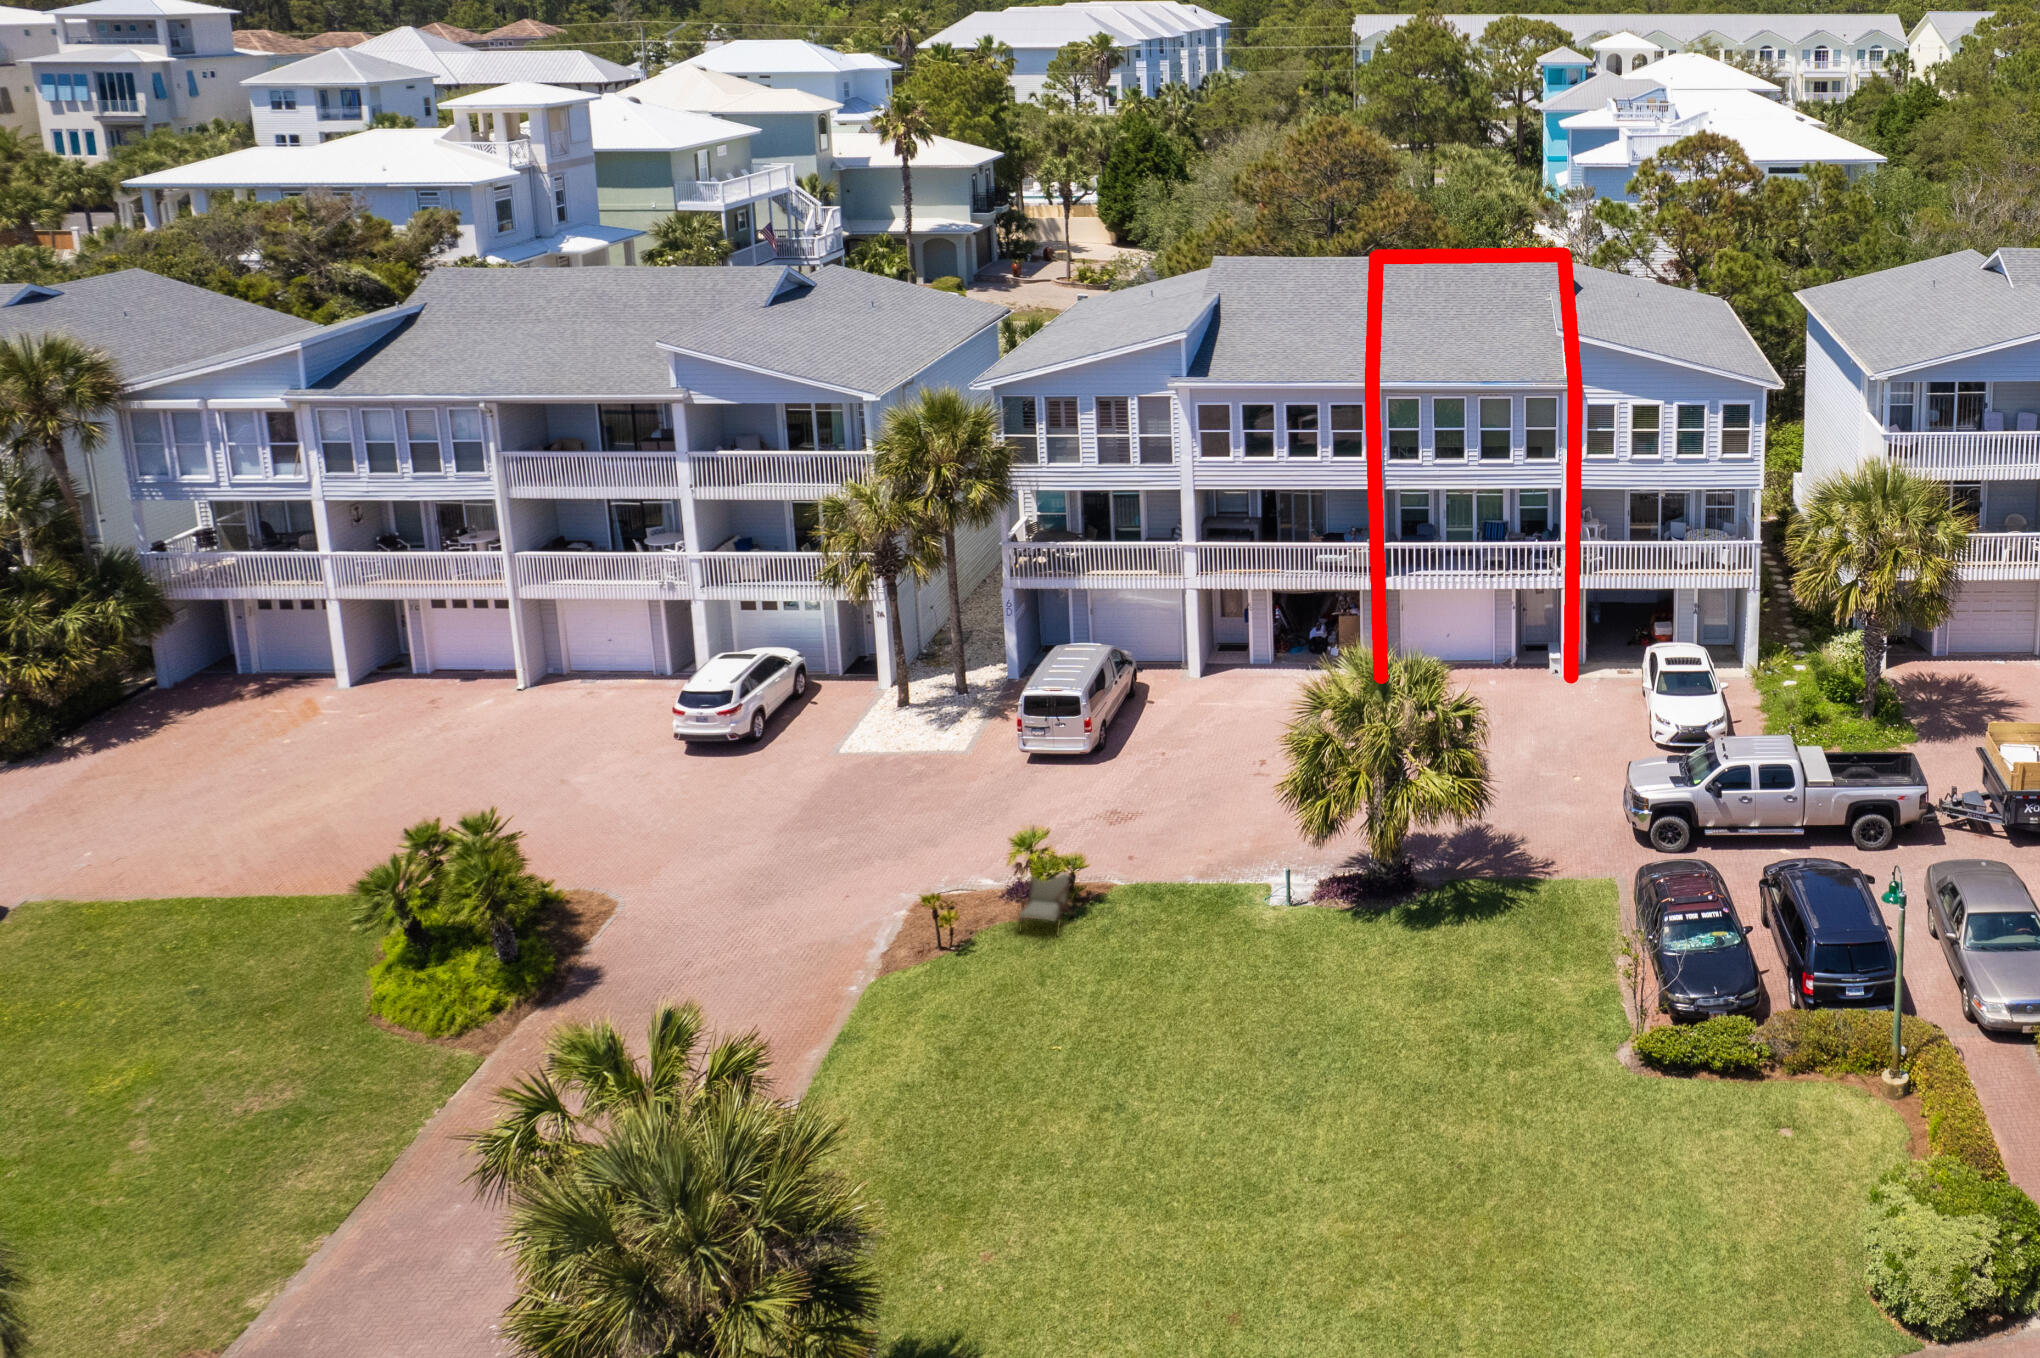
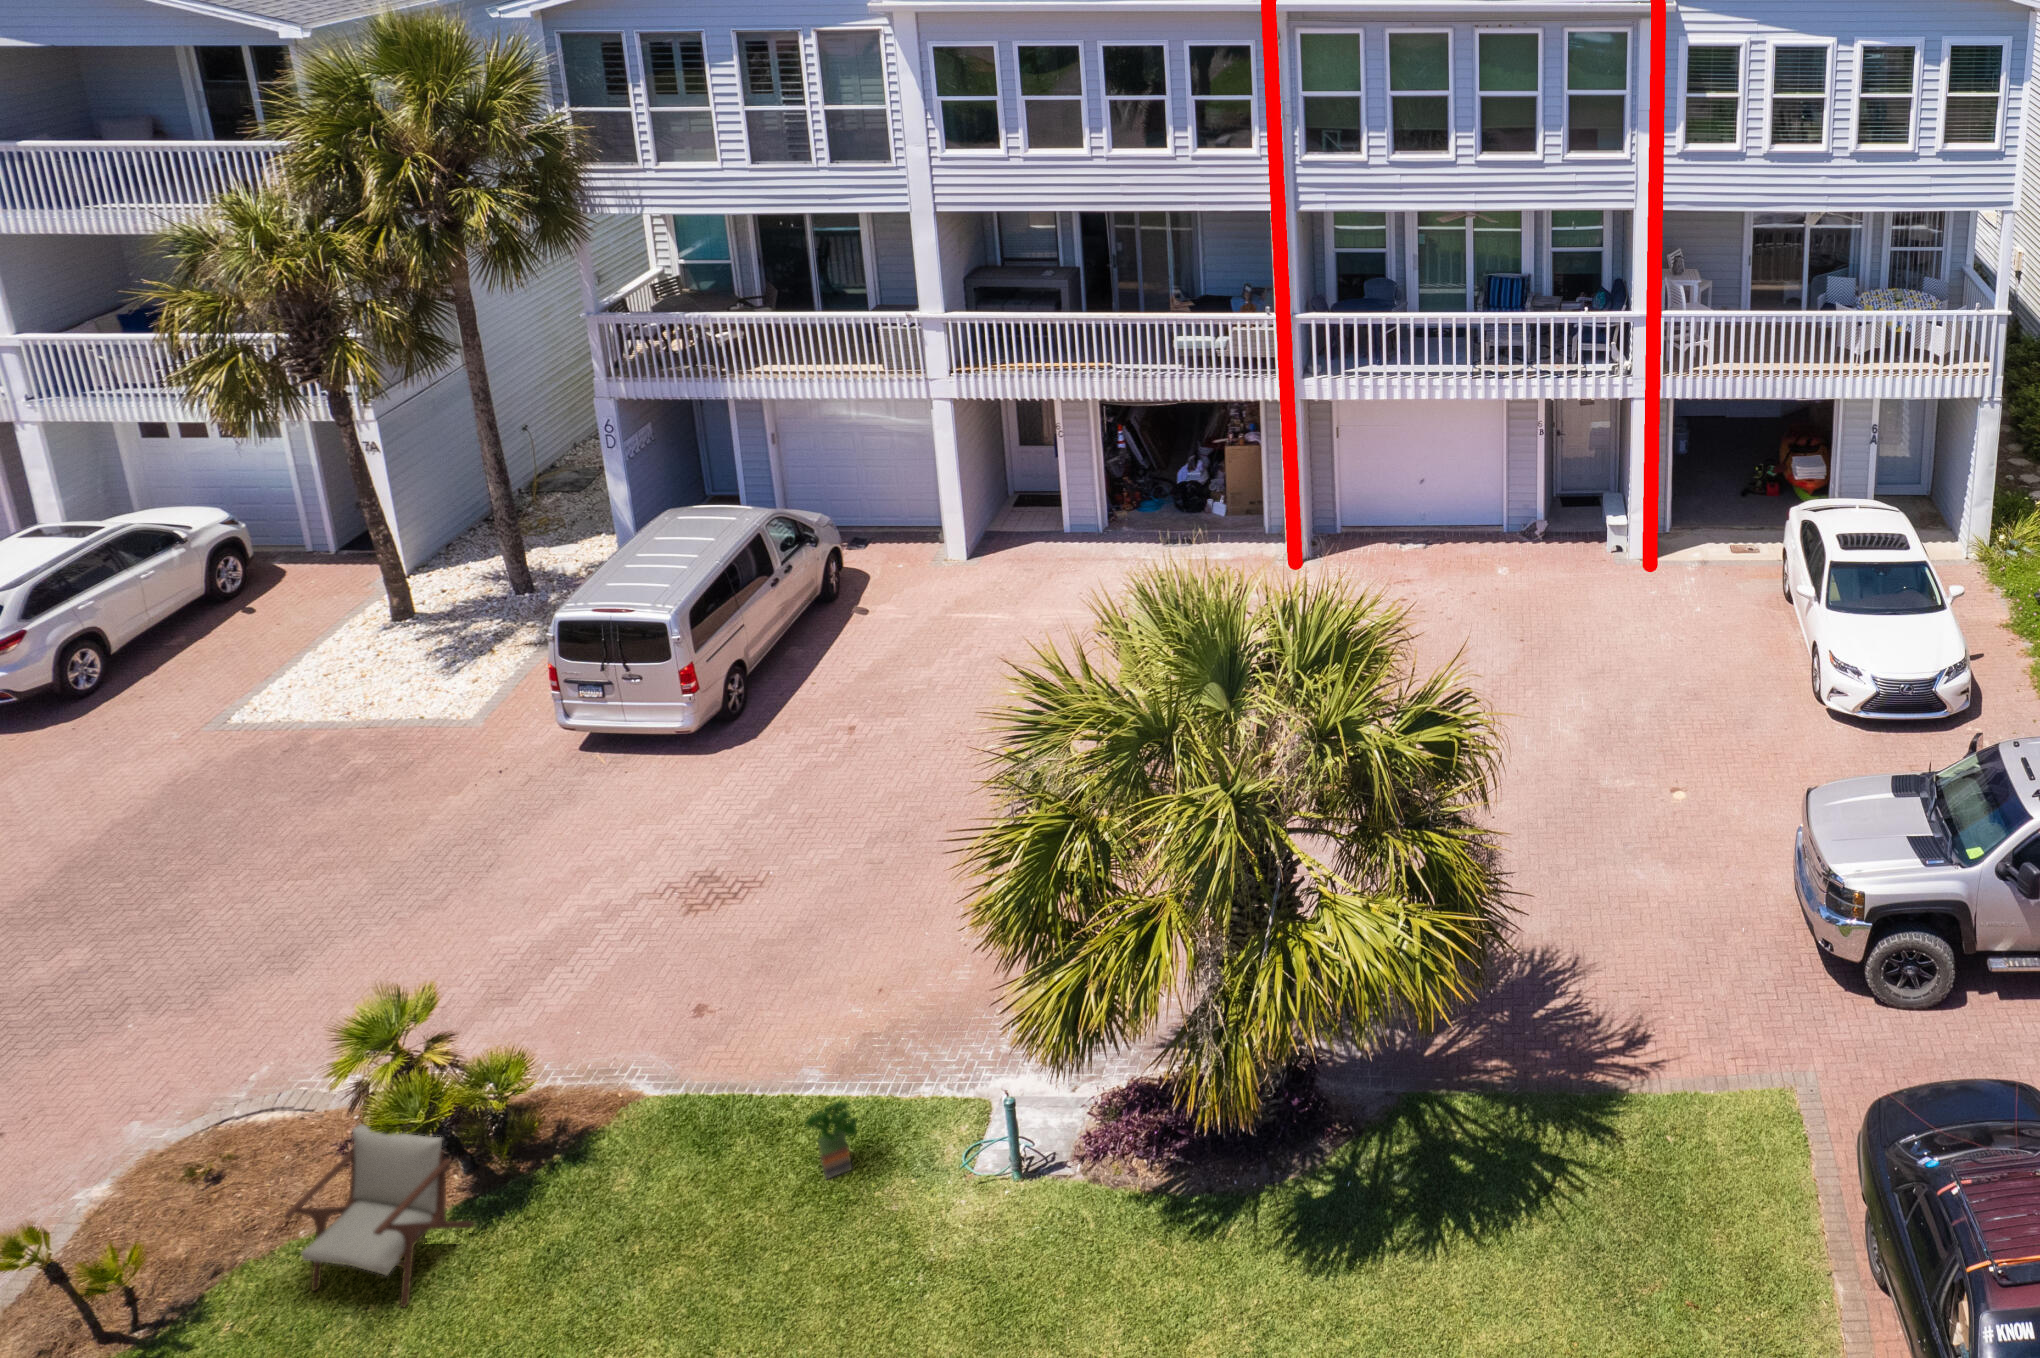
potted tree: none [1203,871,1225,903] -> present [805,1102,857,1179]

